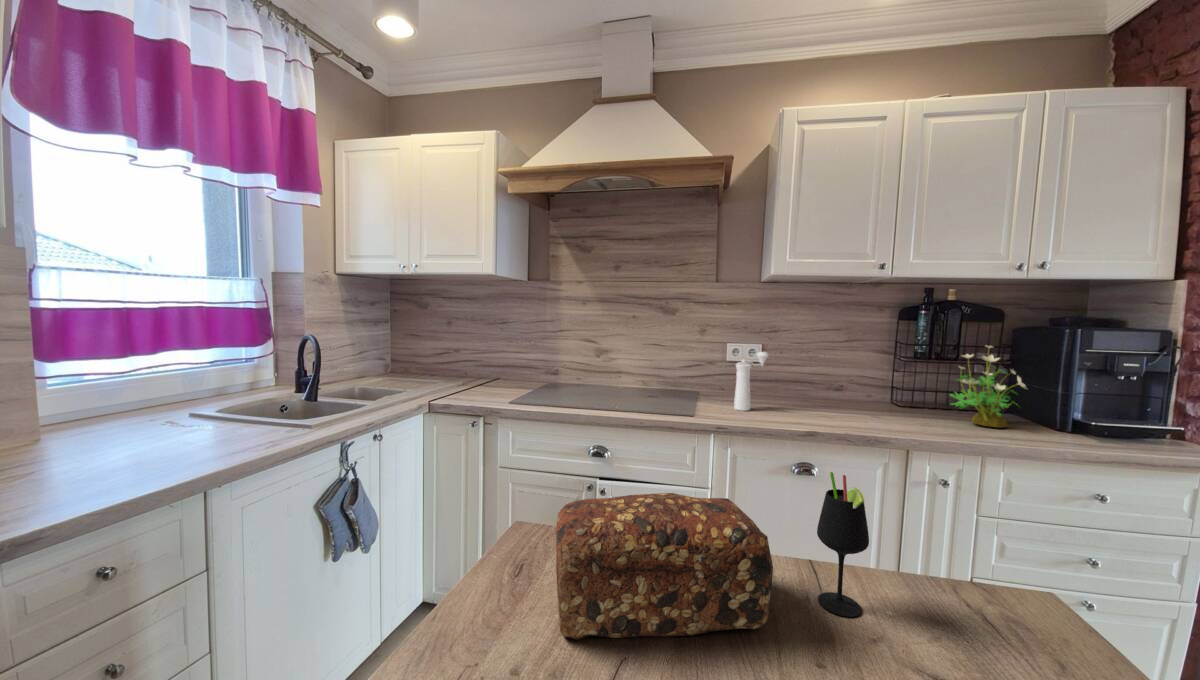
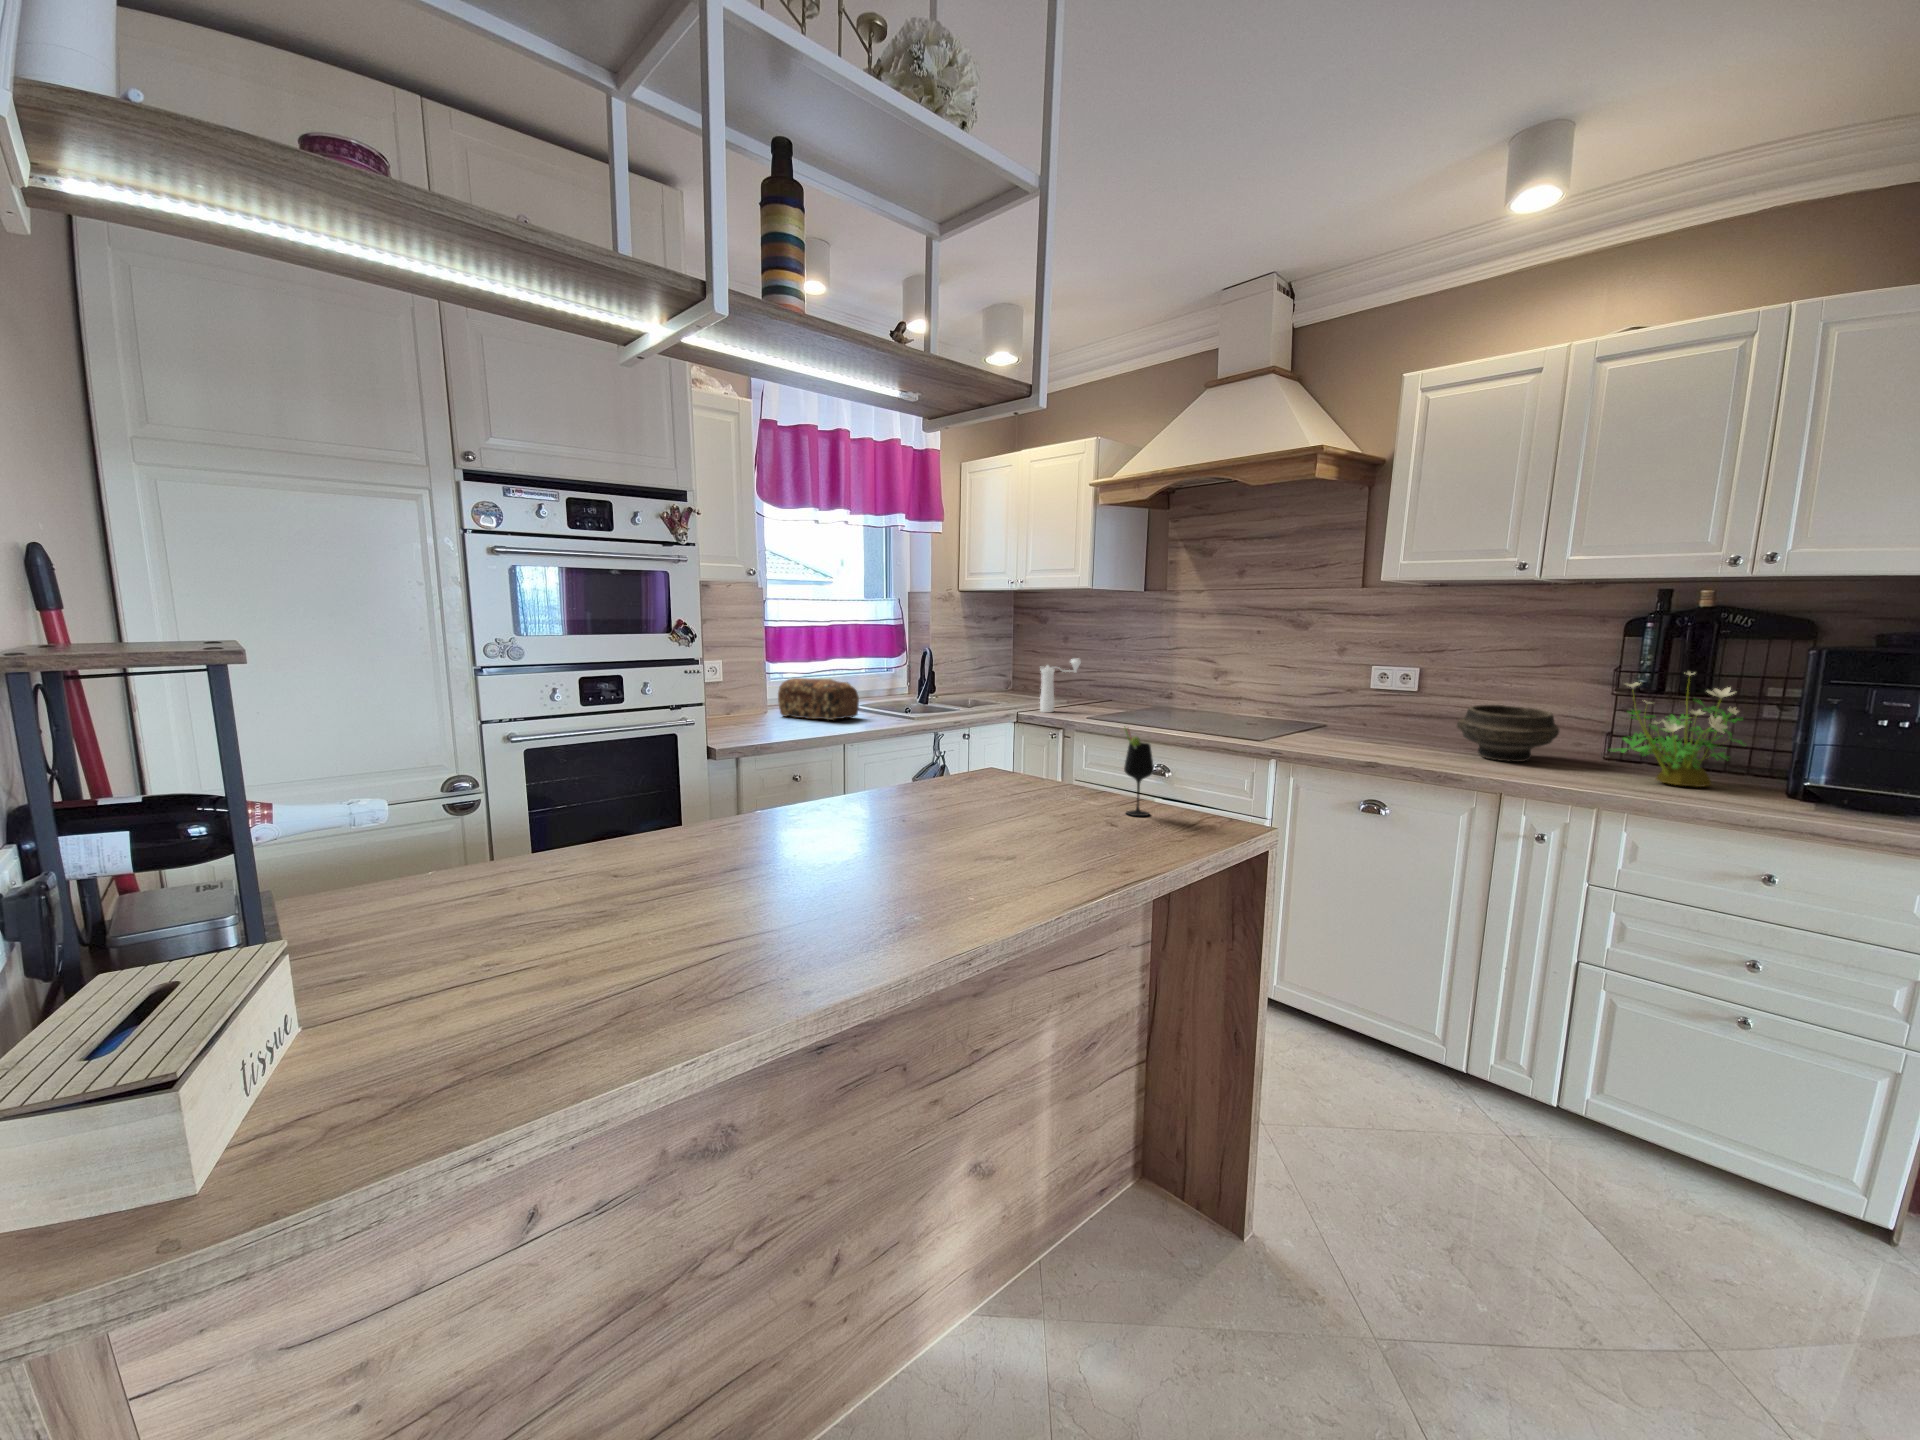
pepper mill: present [734,352,768,411] -> present [1040,659,1081,712]
bowl: none [823,371,897,416] -> present [1457,705,1559,762]
bread loaf: present [556,493,773,640] -> present [778,678,859,720]

